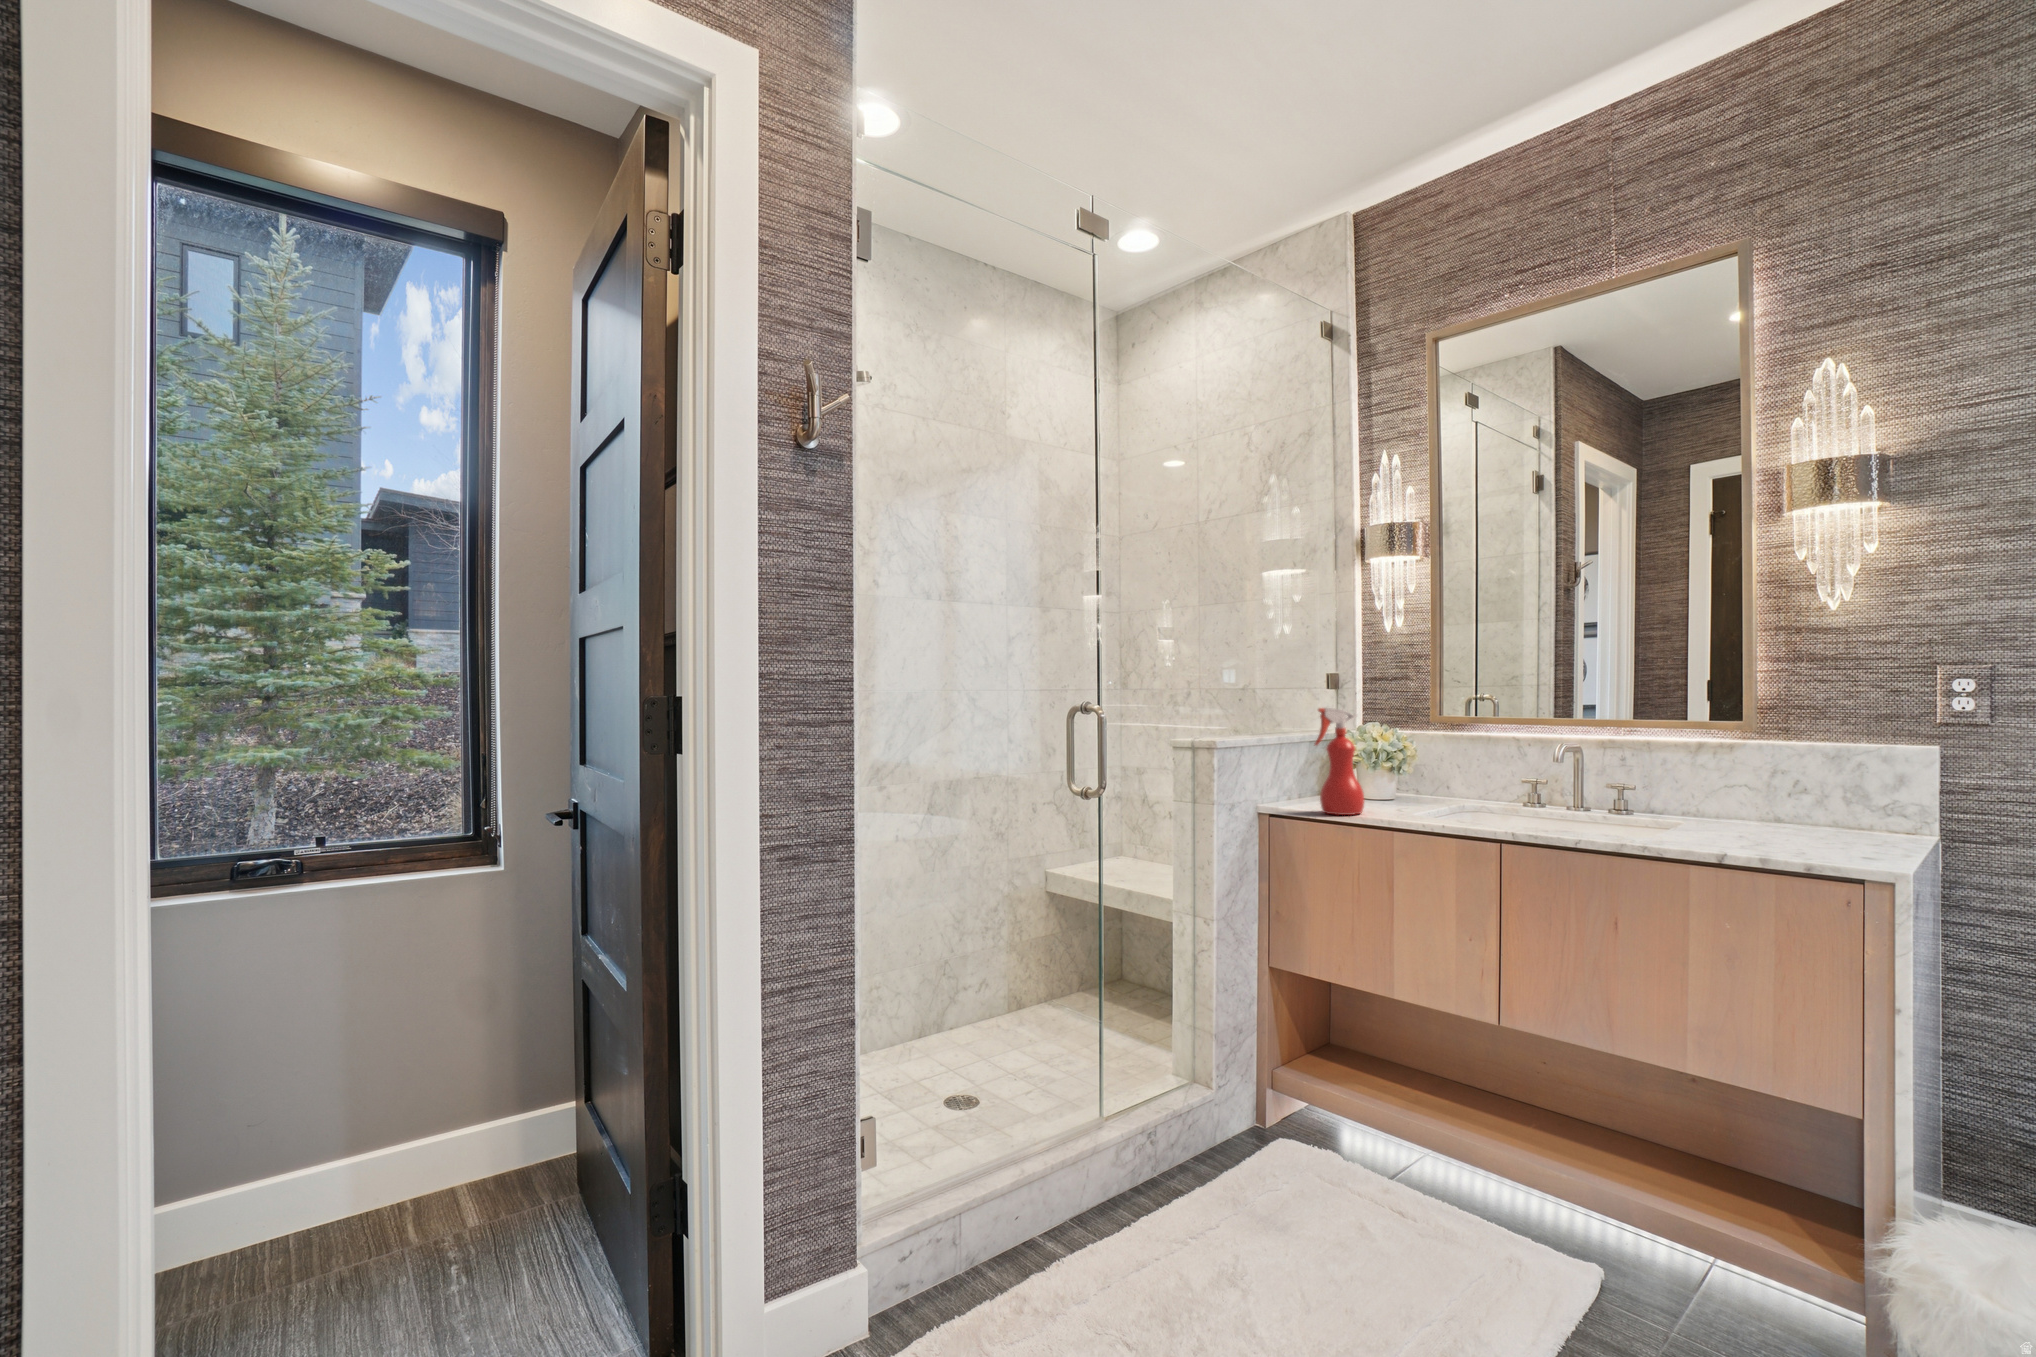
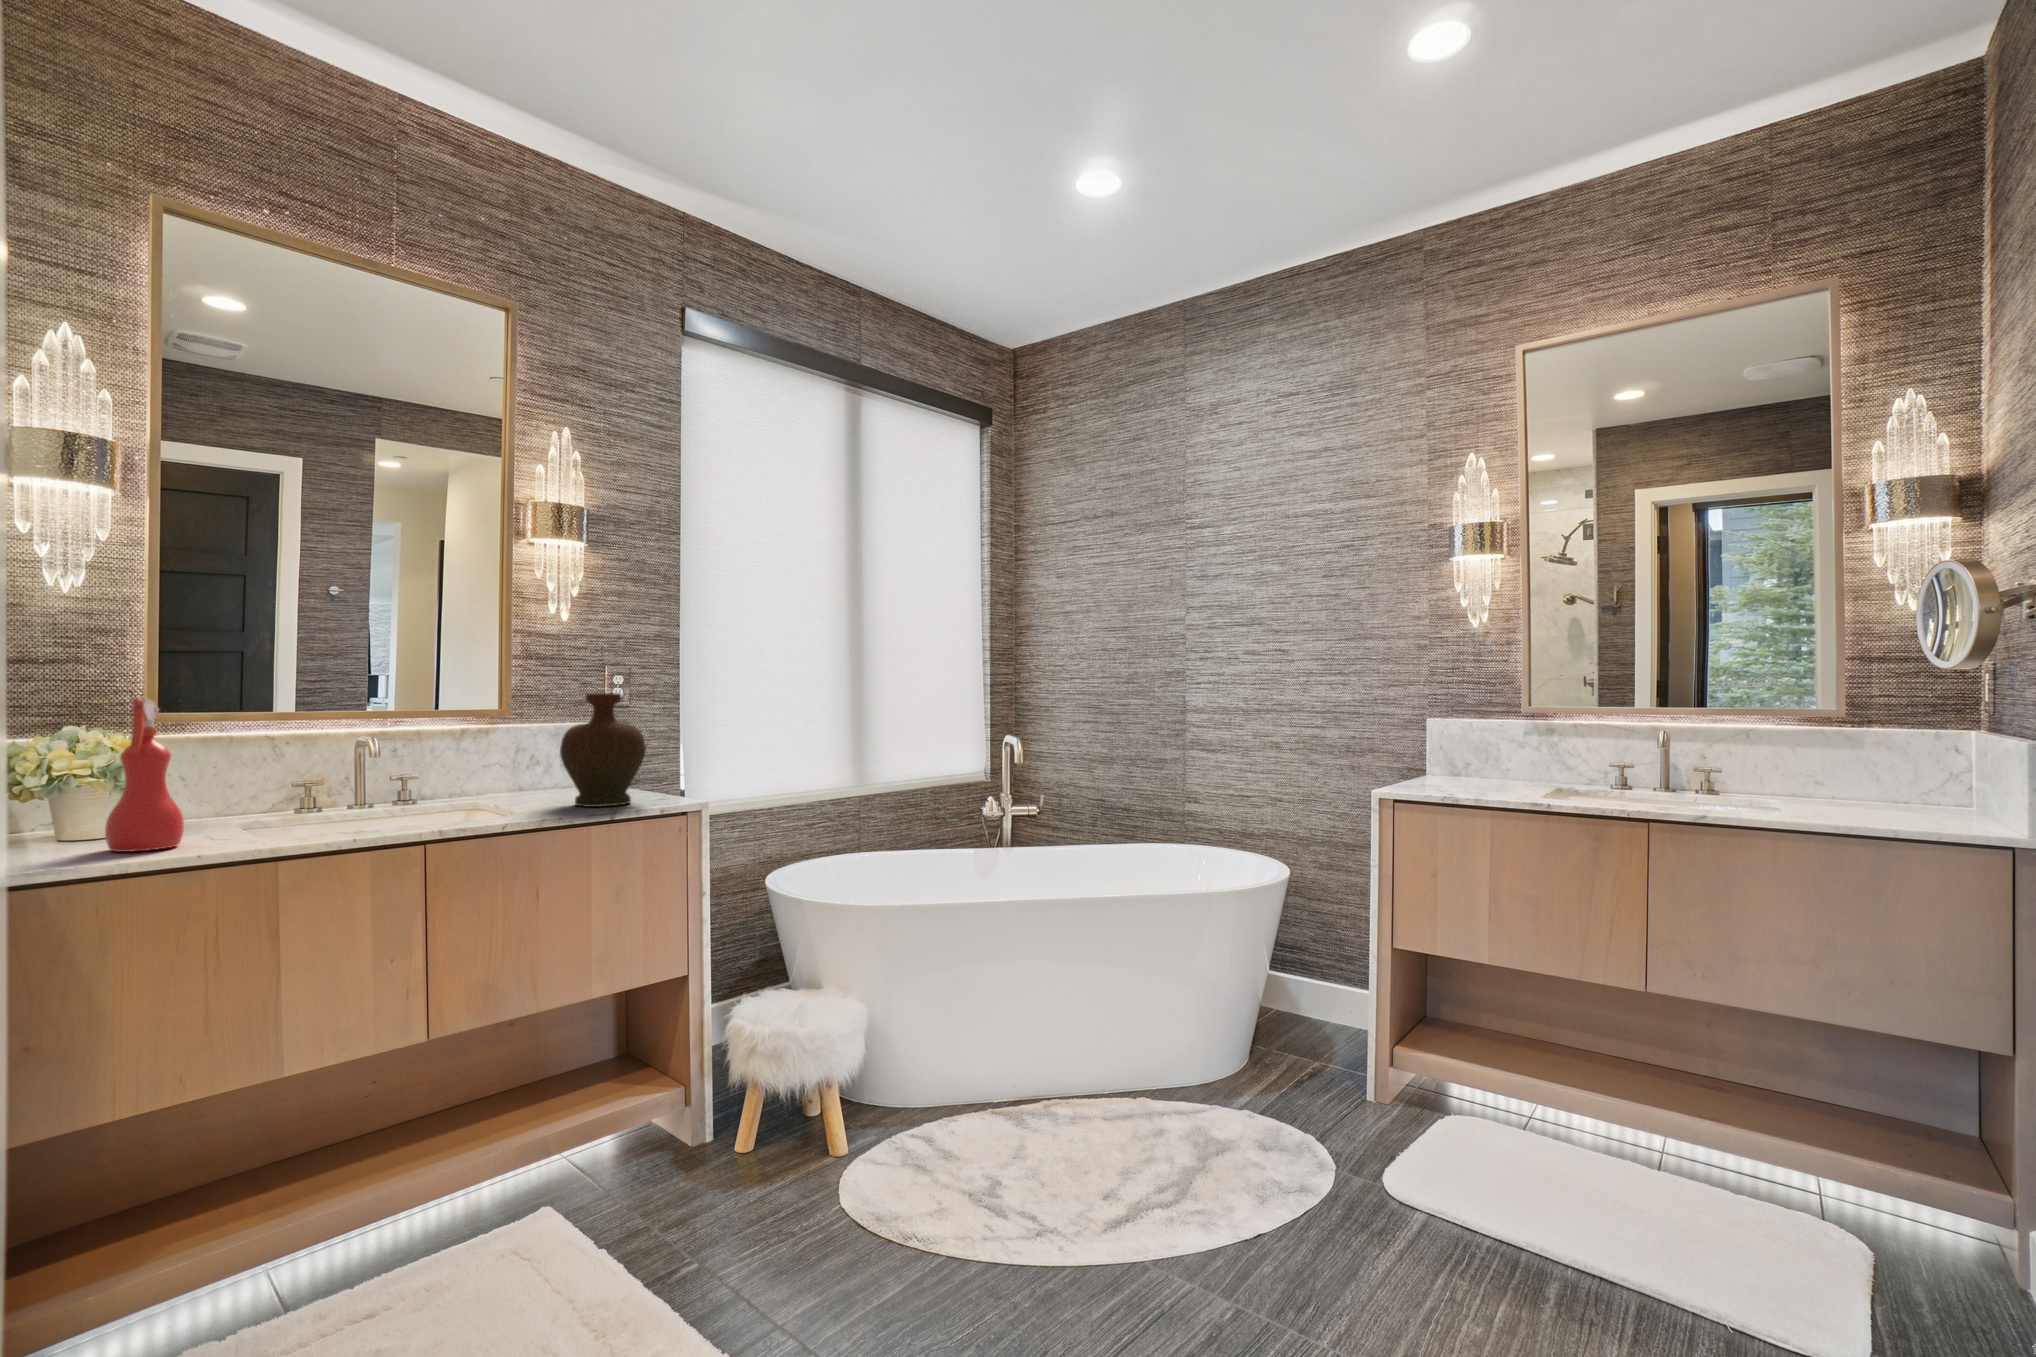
decorative vase: none [1700,704,1829,851] -> present [560,693,646,807]

